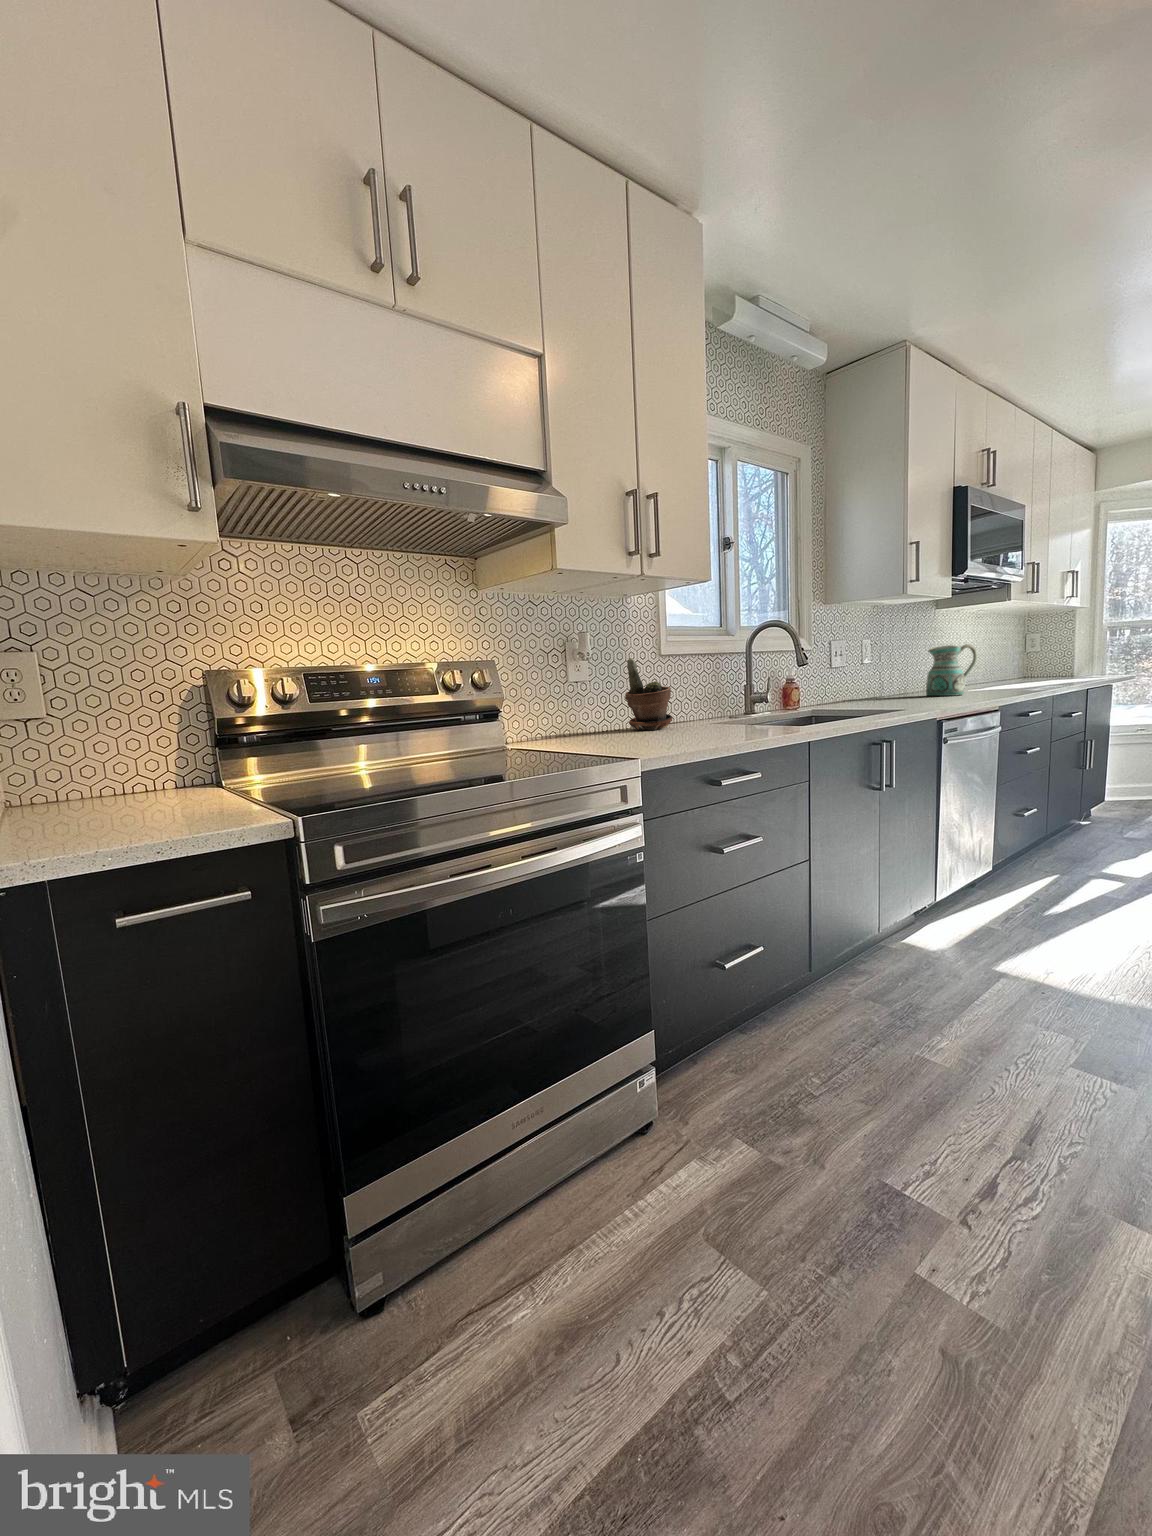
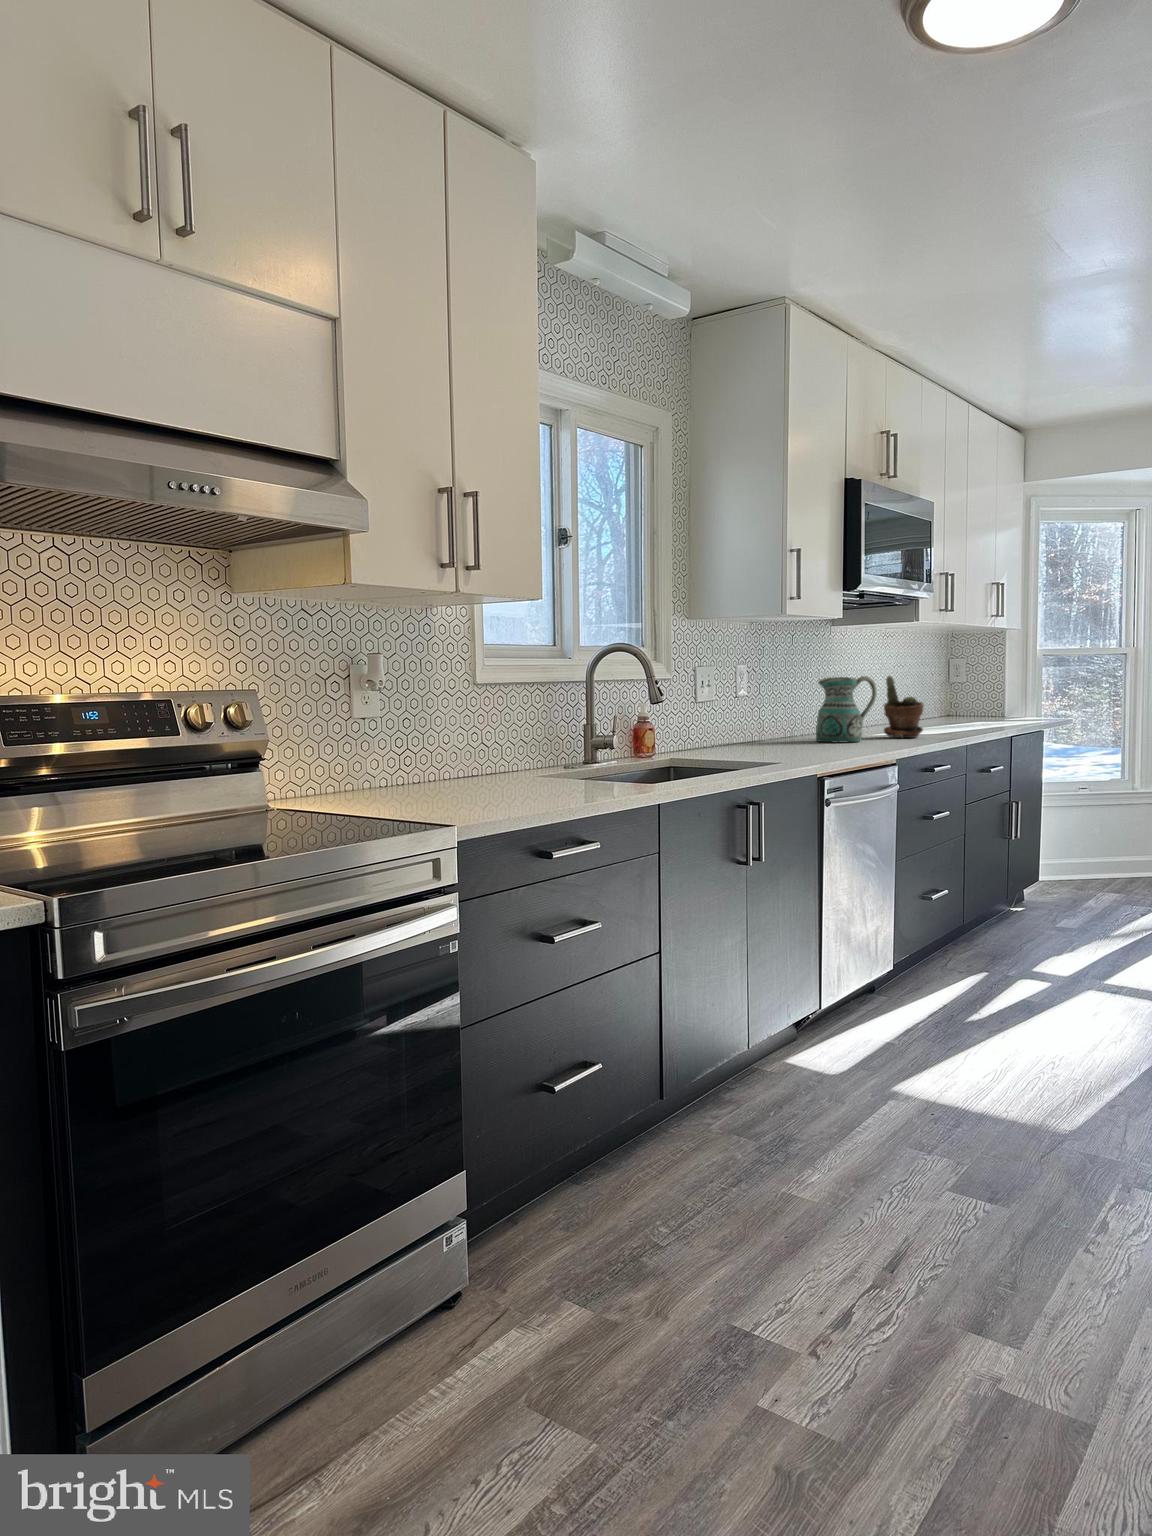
potted plant: present [625,658,672,730] -> present [884,676,924,738]

